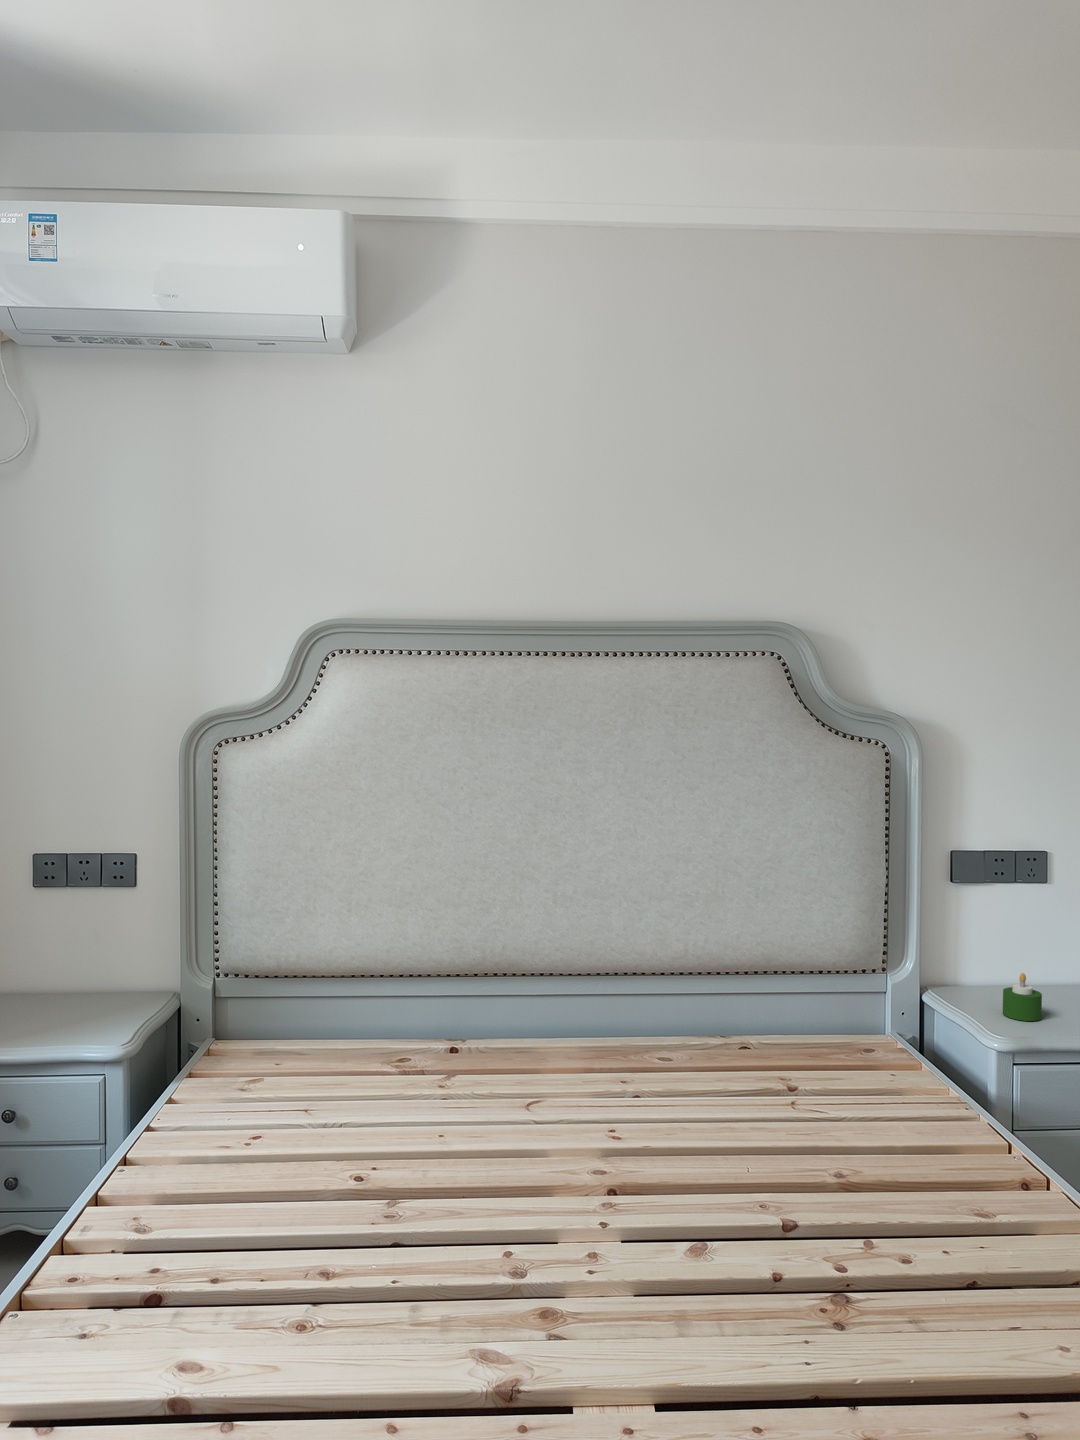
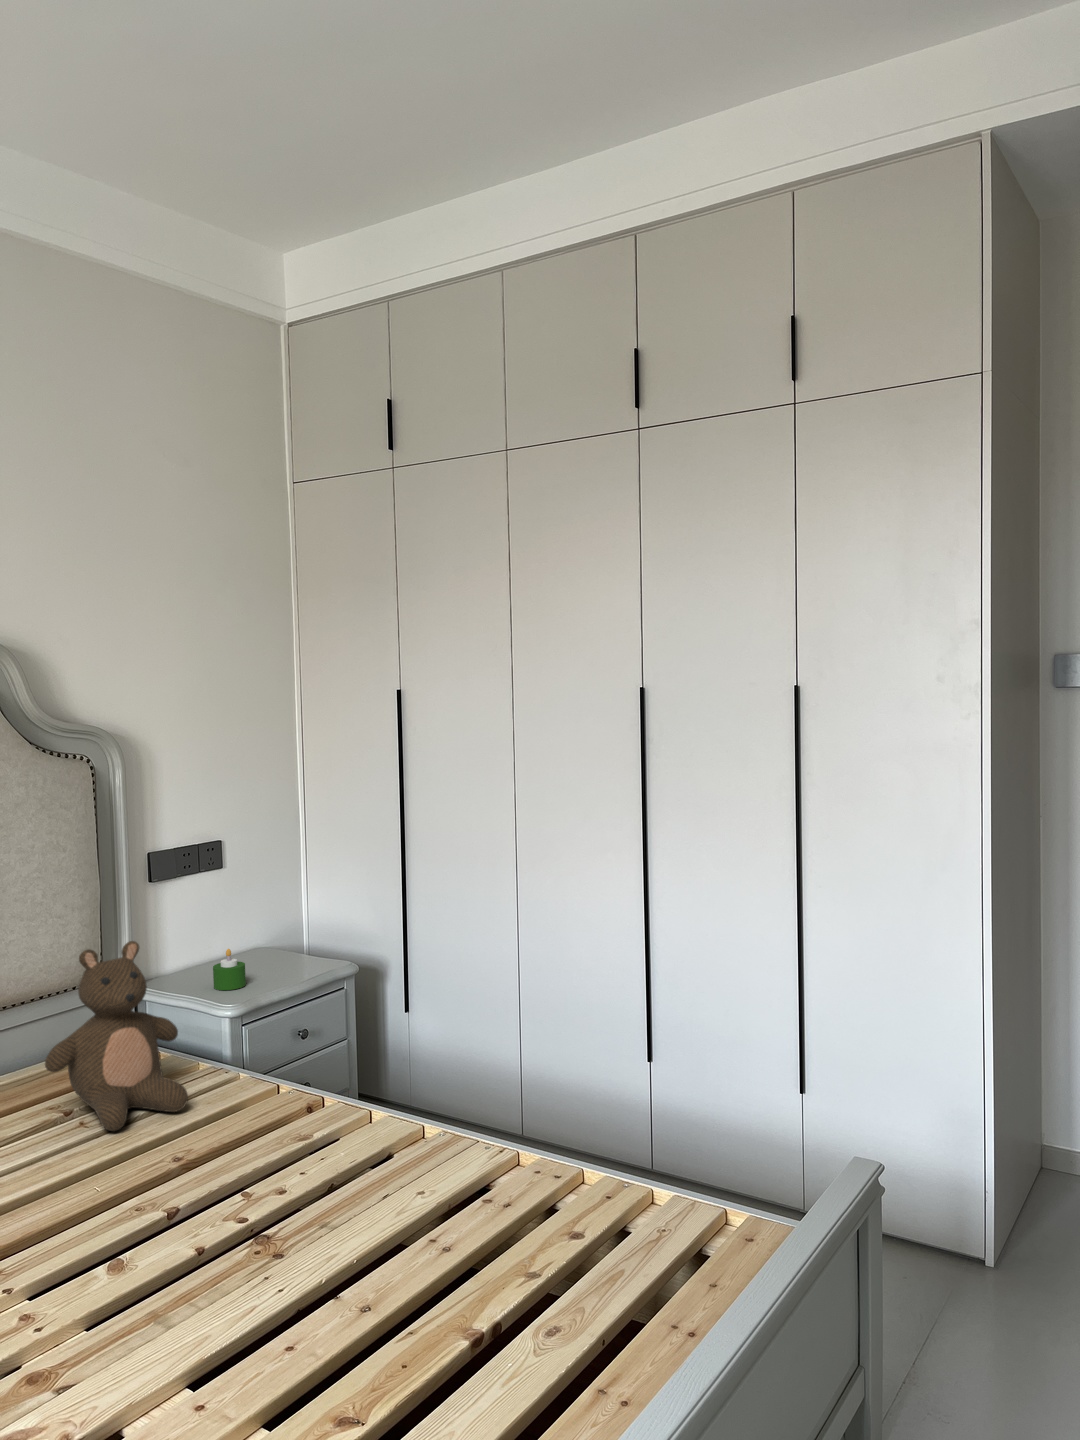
stuffed bear: none [767,932,910,1128] -> present [45,941,188,1131]

